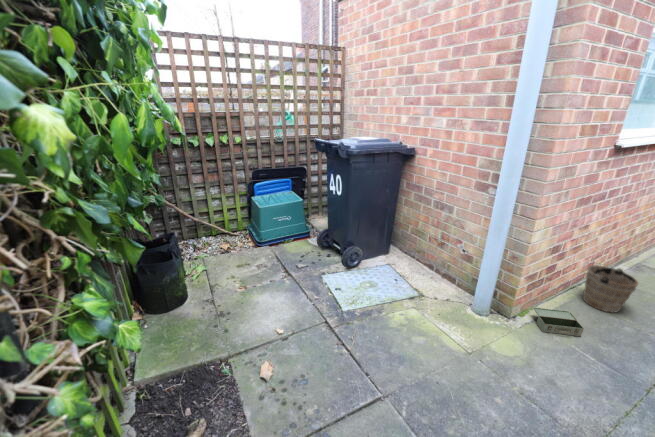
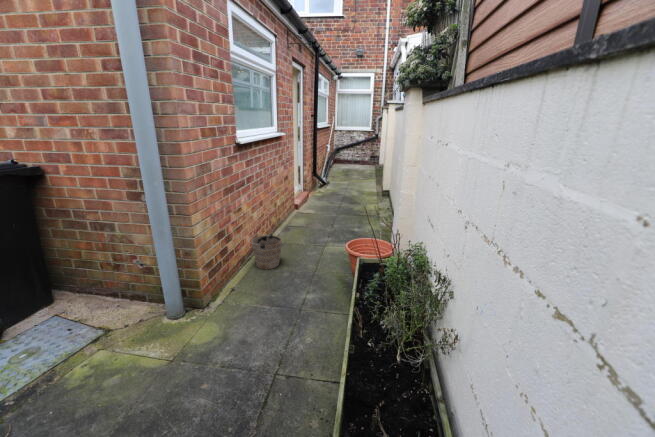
toolbox: present [533,308,584,336] -> none [220,281,258,306]

